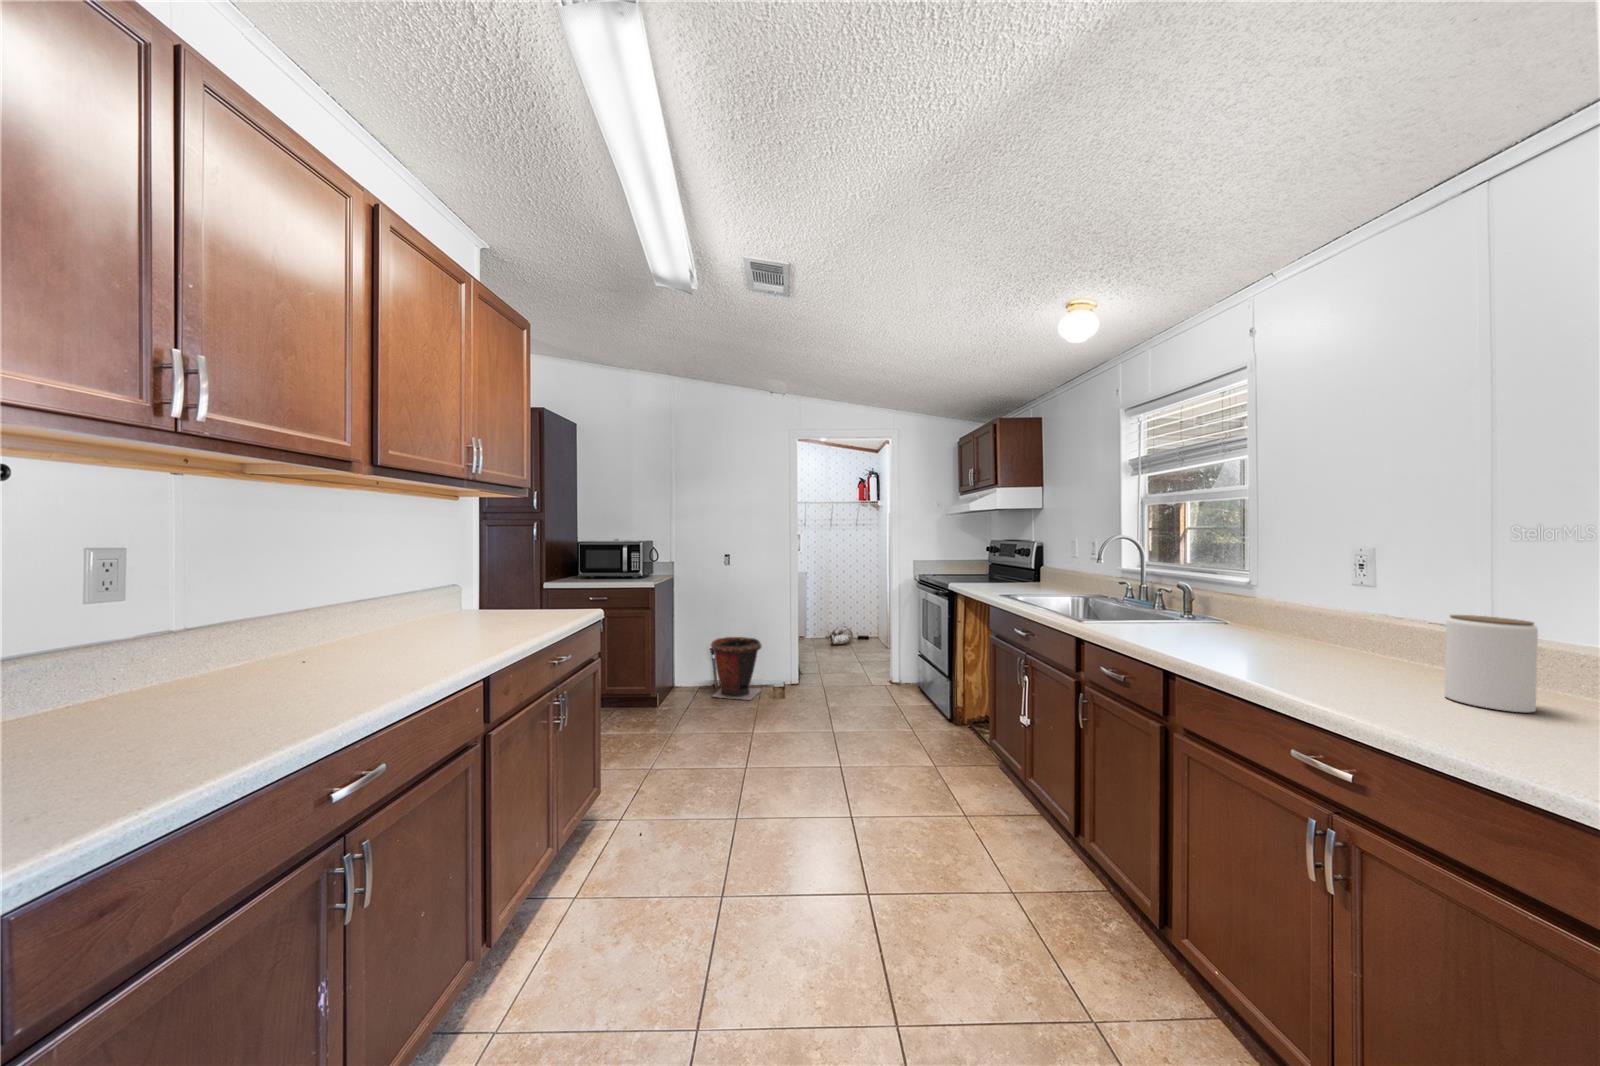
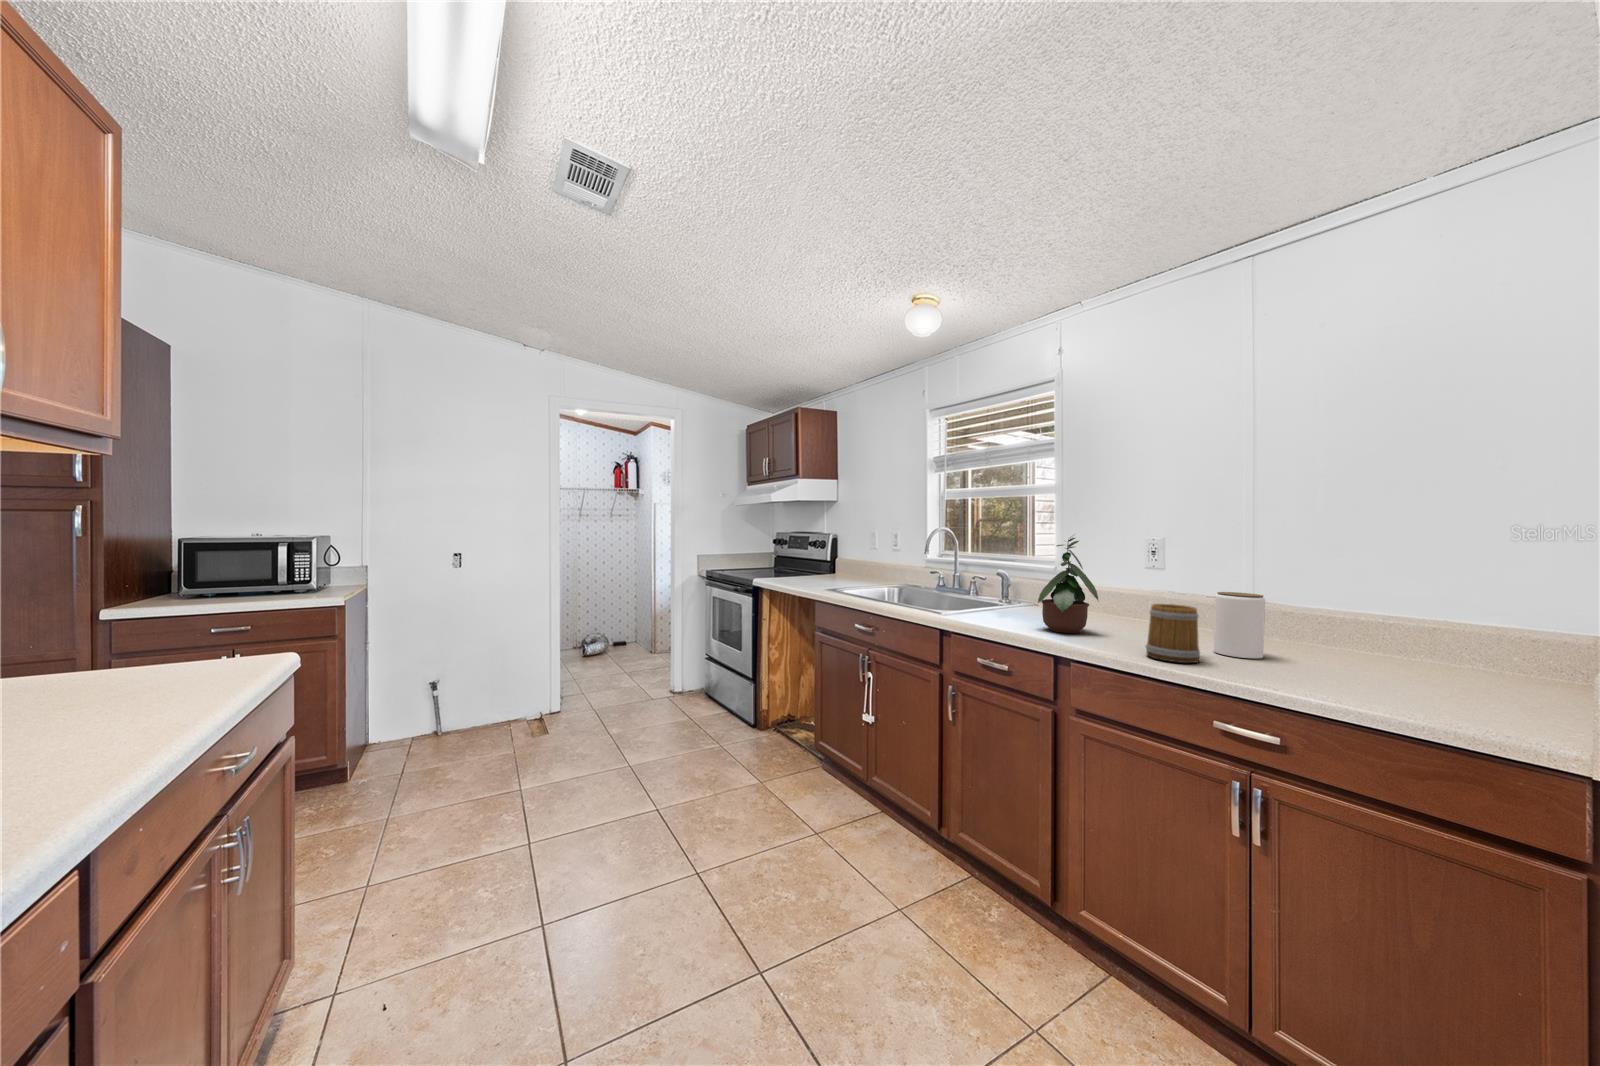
potted plant: none [1193,536,1288,655] -> present [1038,537,1098,633]
mug: none [1305,623,1399,702] -> present [1146,604,1200,663]
waste bin: present [711,637,762,700] -> none [436,661,515,750]

